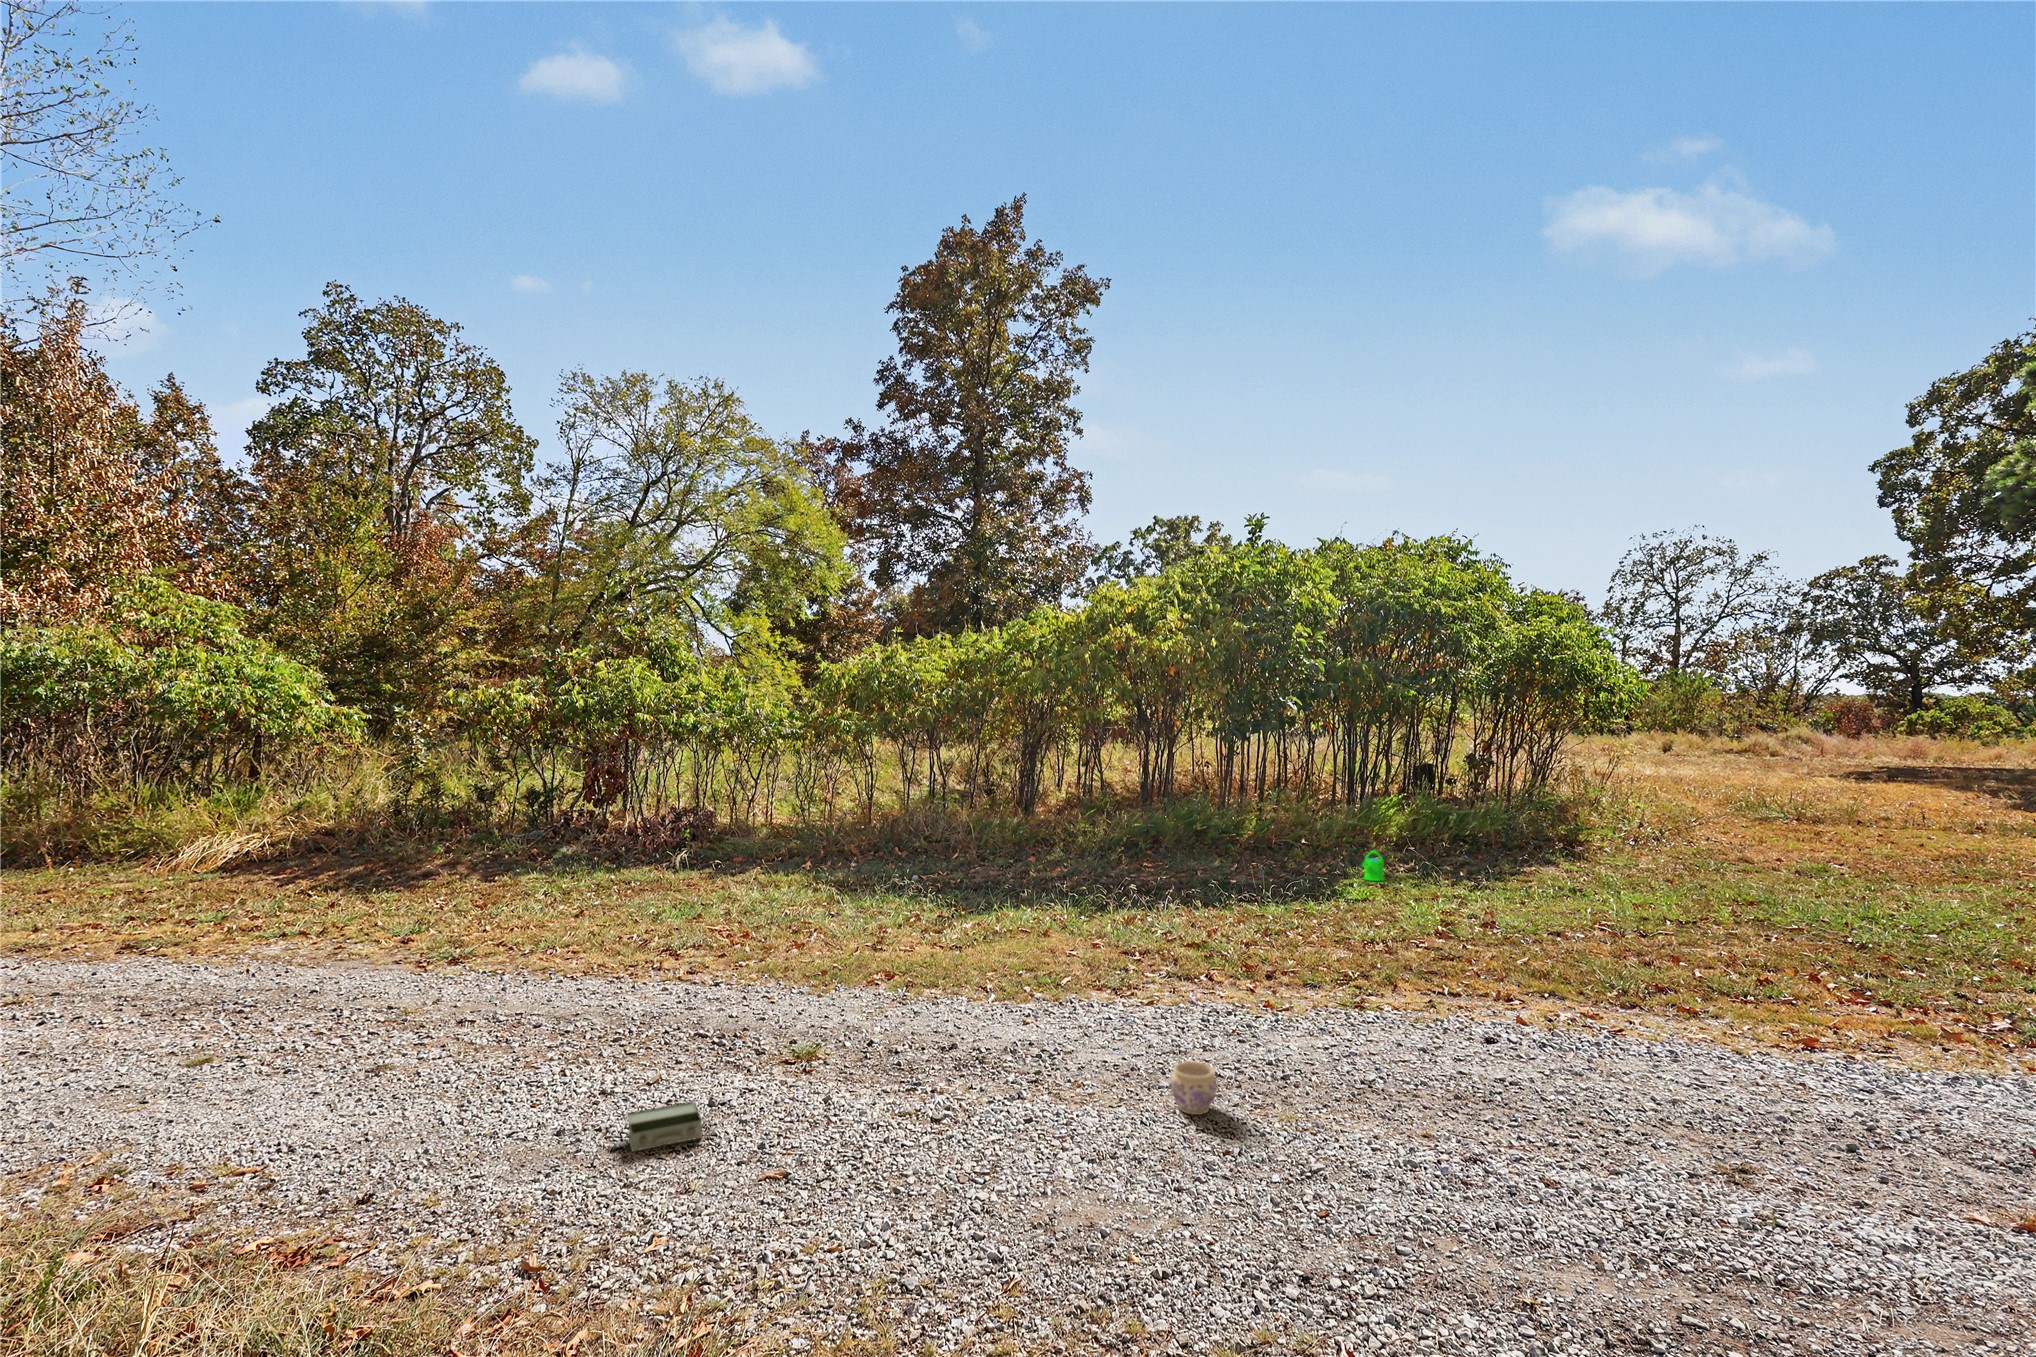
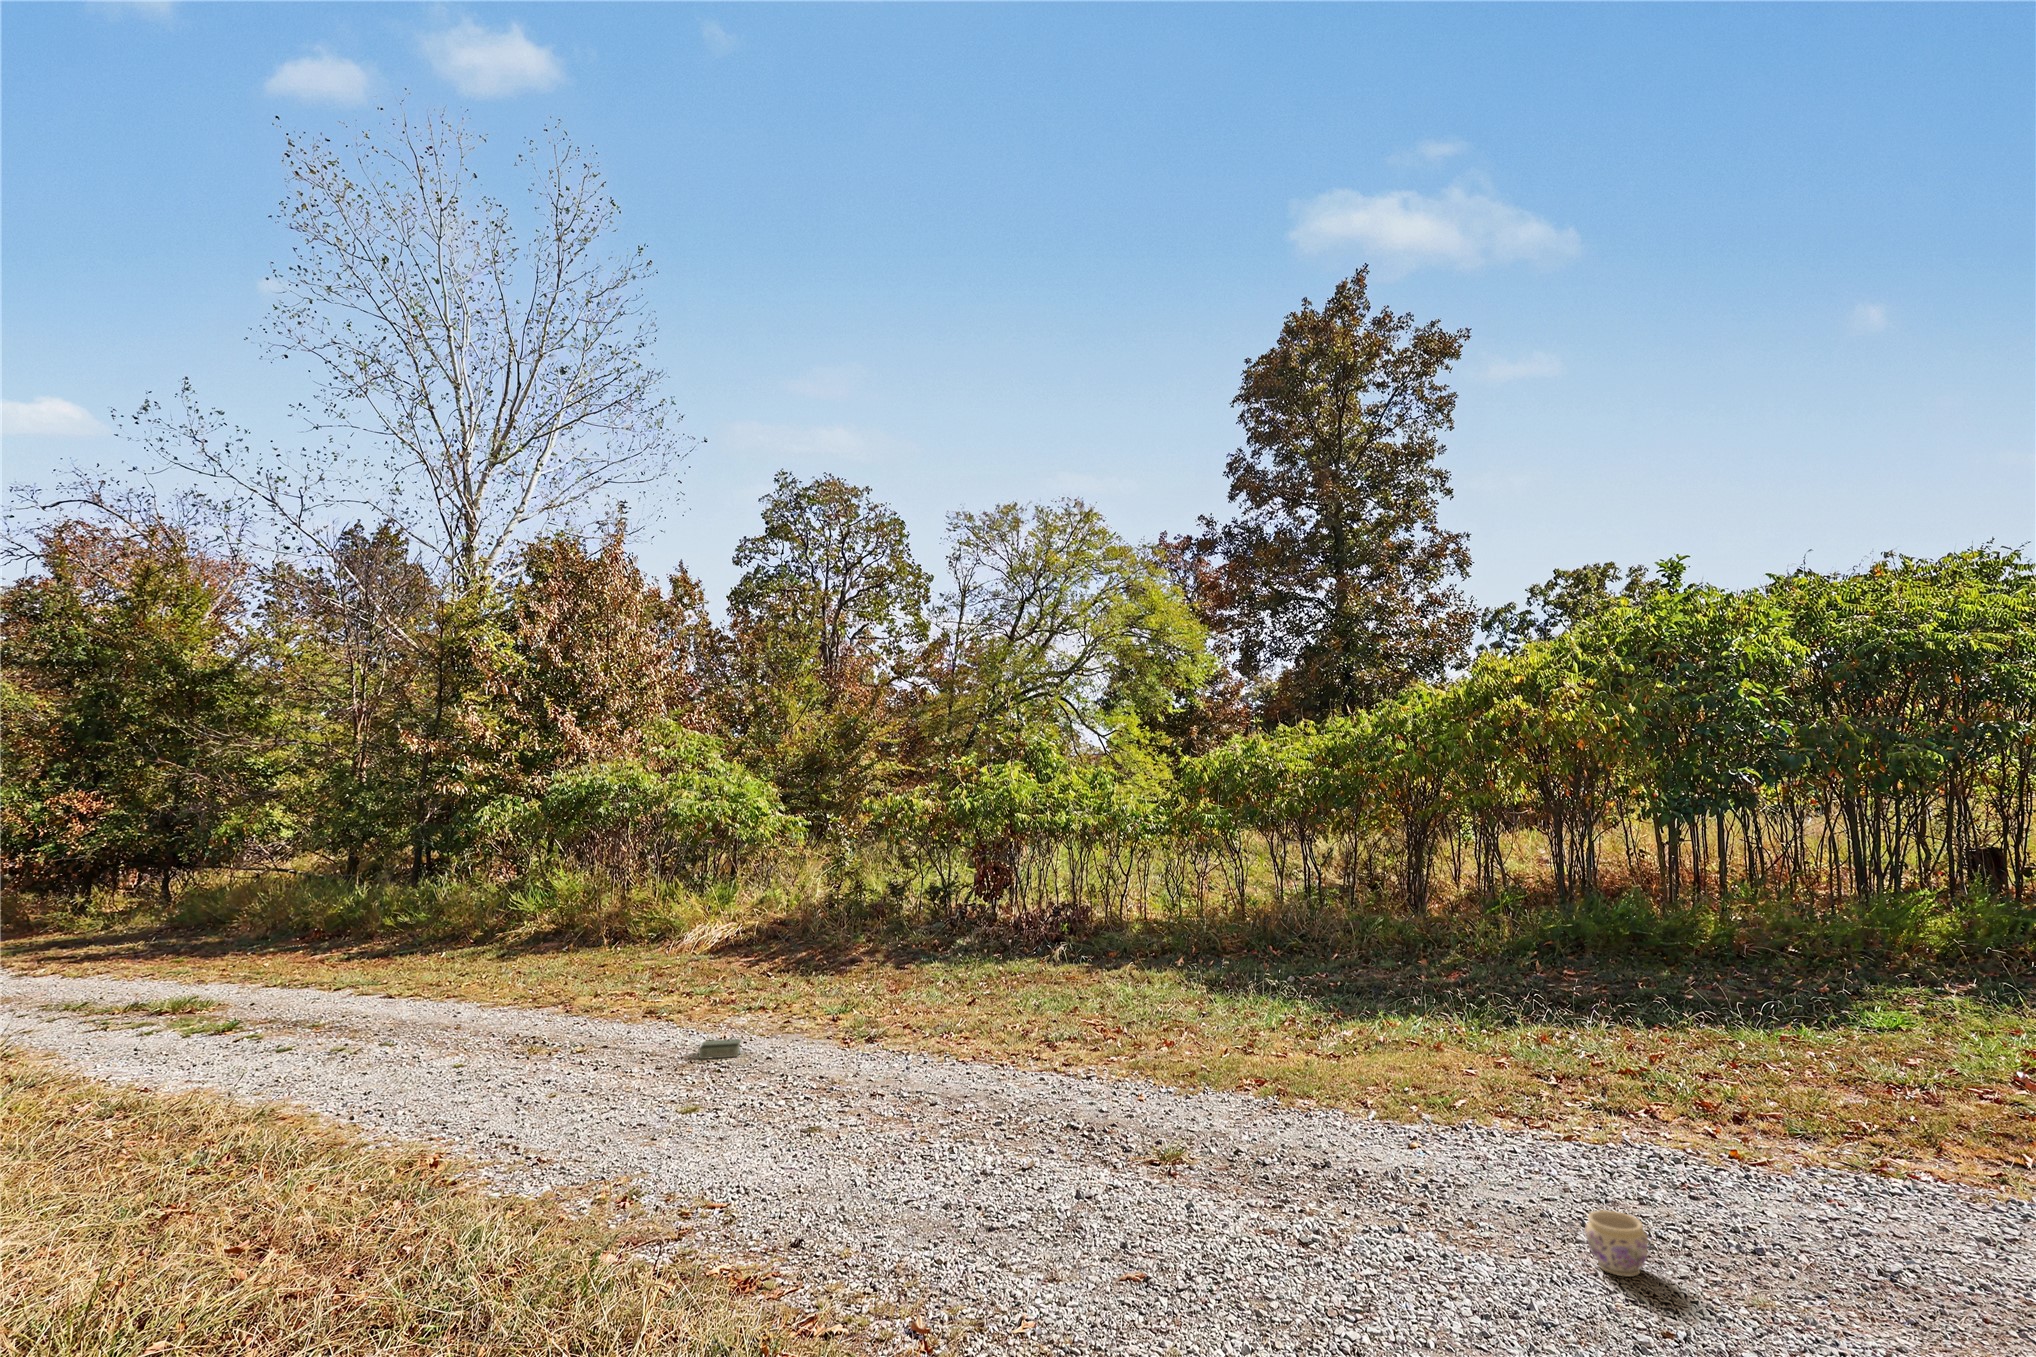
watering can: present [1363,850,1384,881] -> none [1875,969,1915,1010]
toolbox: present [627,1102,702,1151] -> present [699,1039,741,1059]

